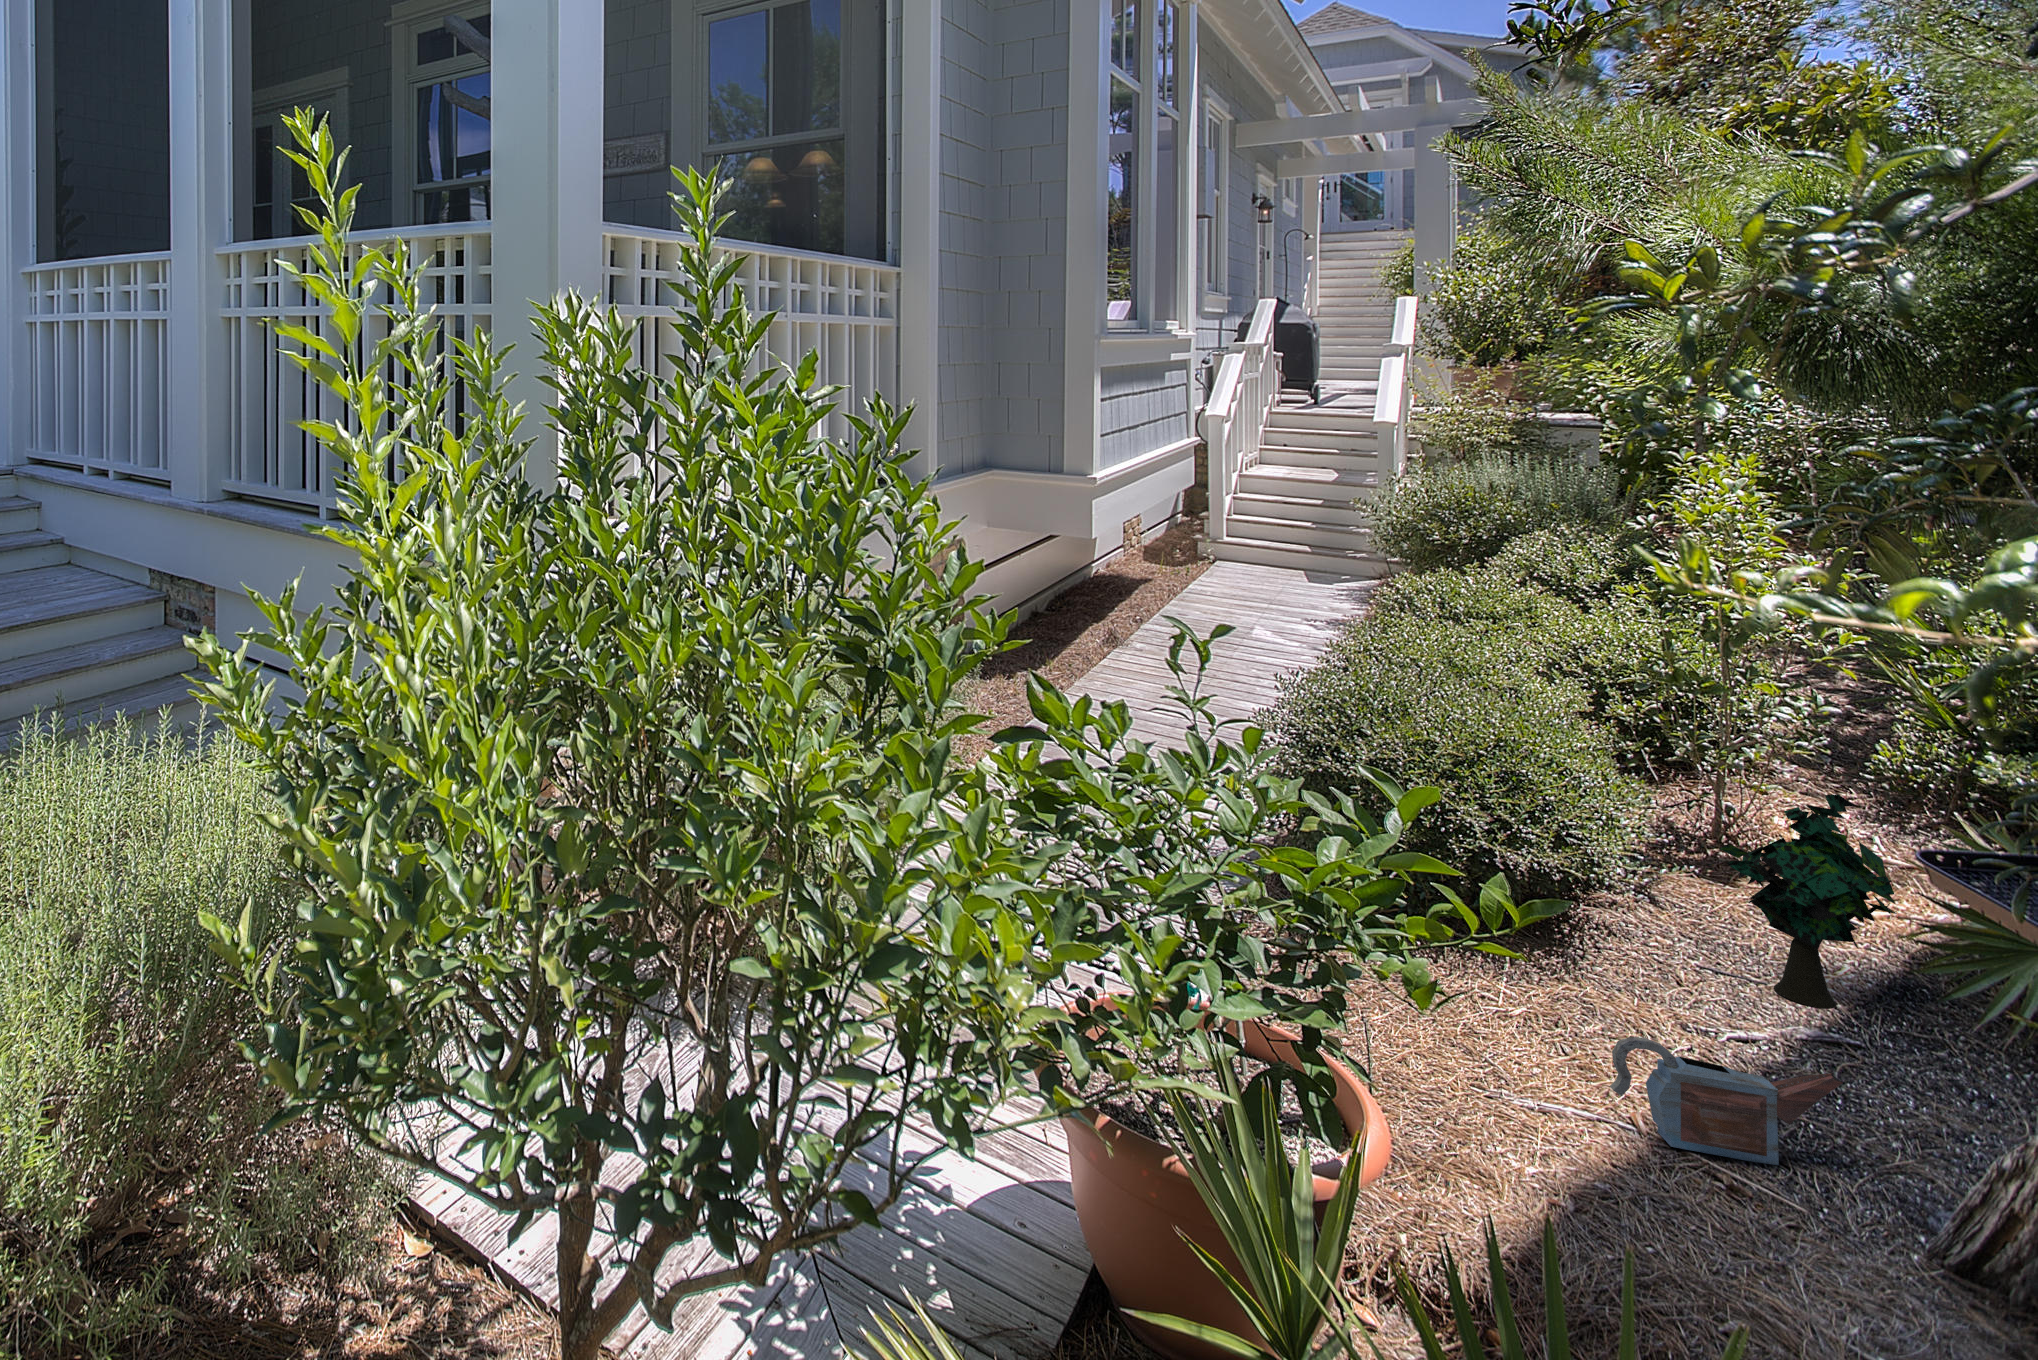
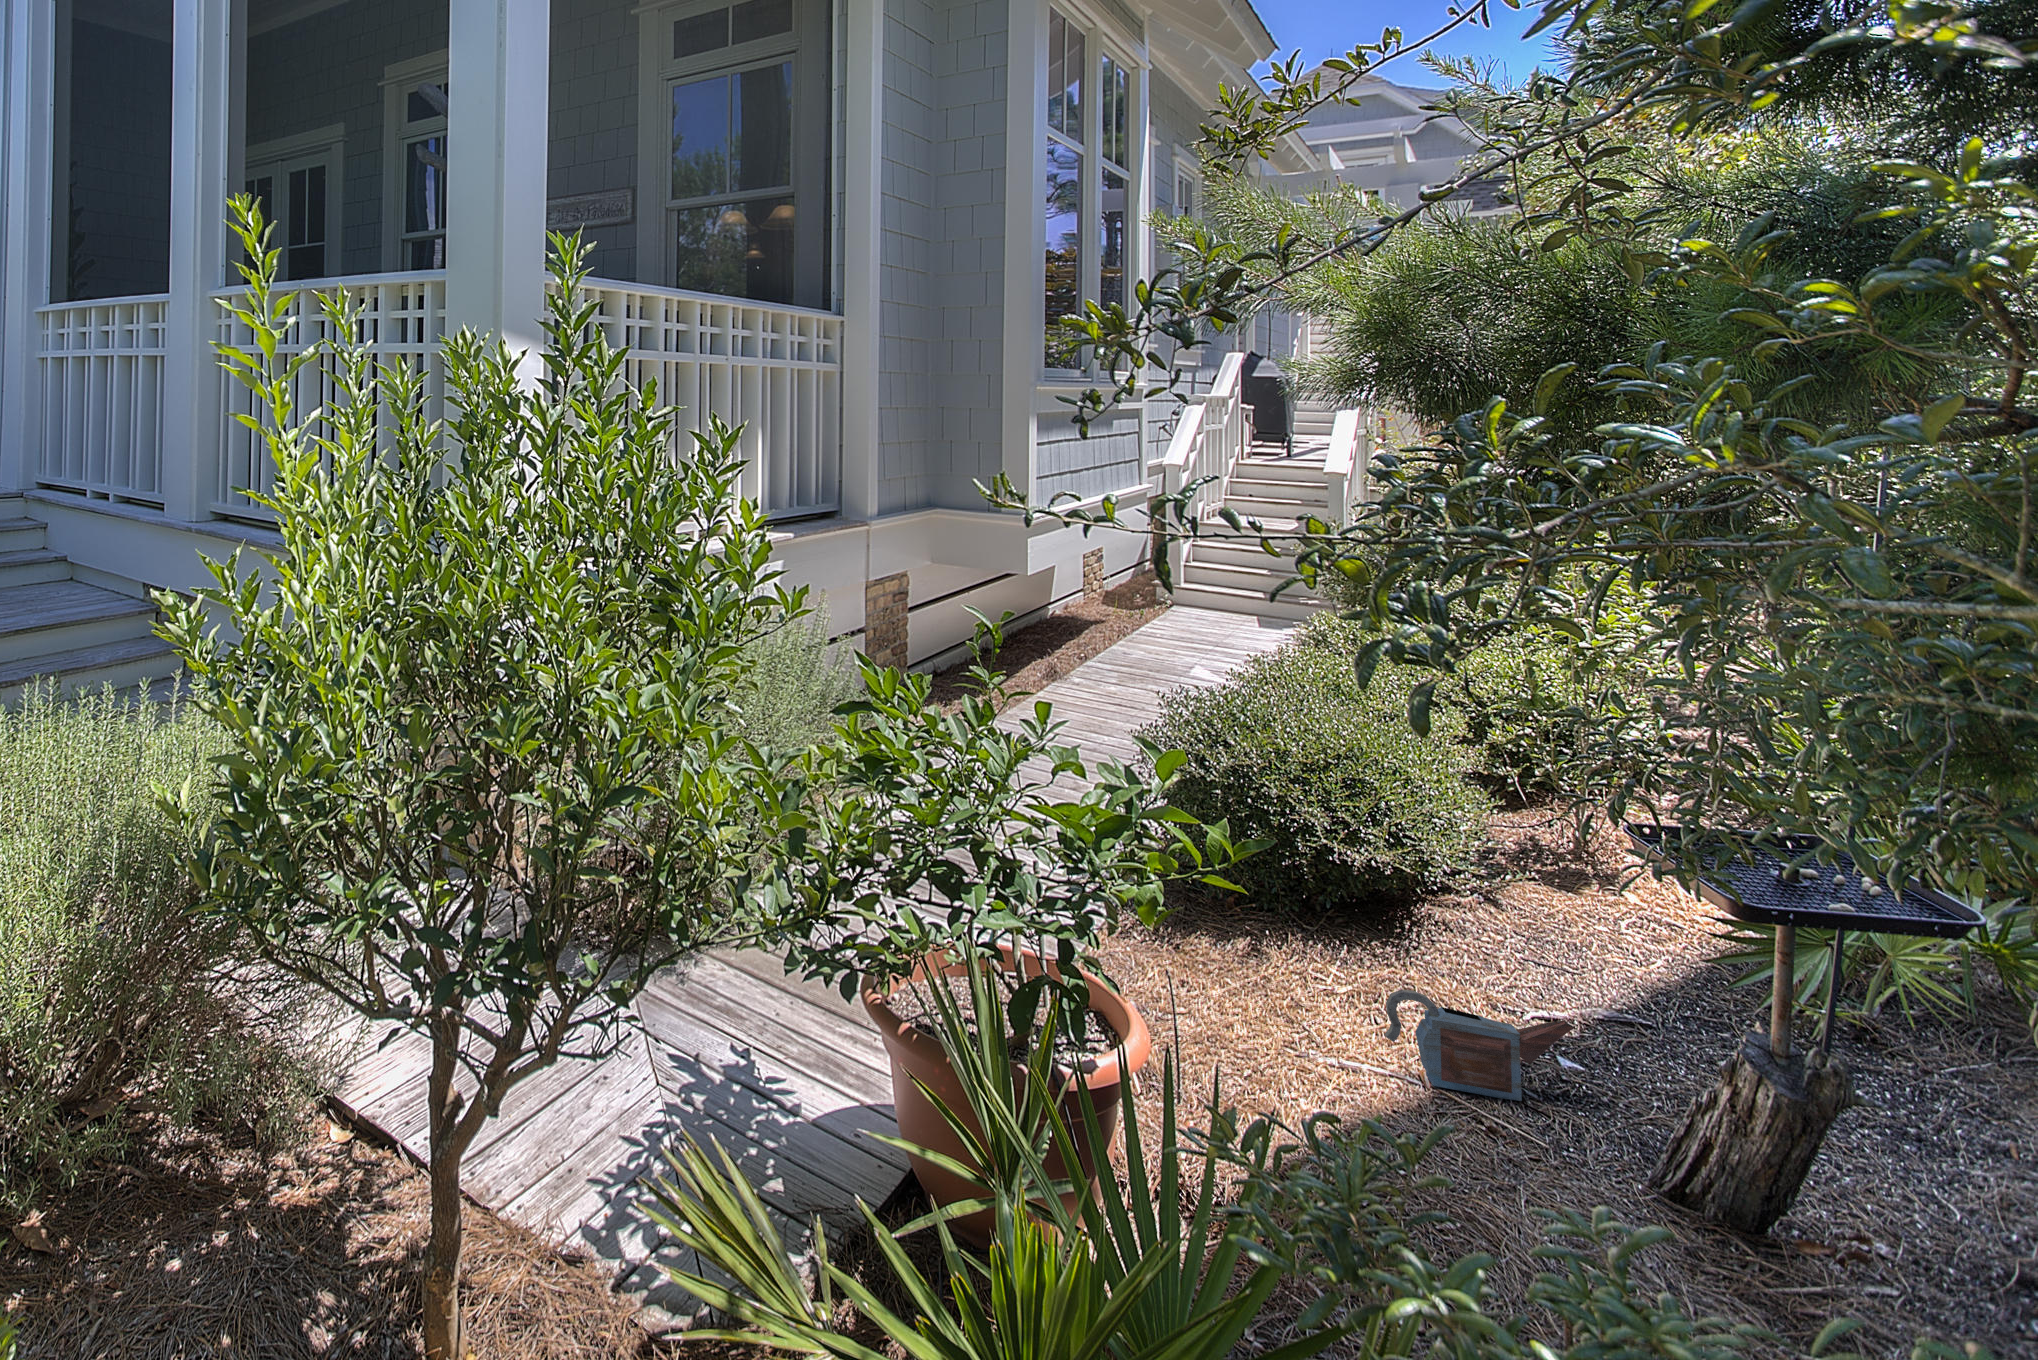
decorative plant: present [1720,793,1897,1009] -> none [1526,793,1673,987]

